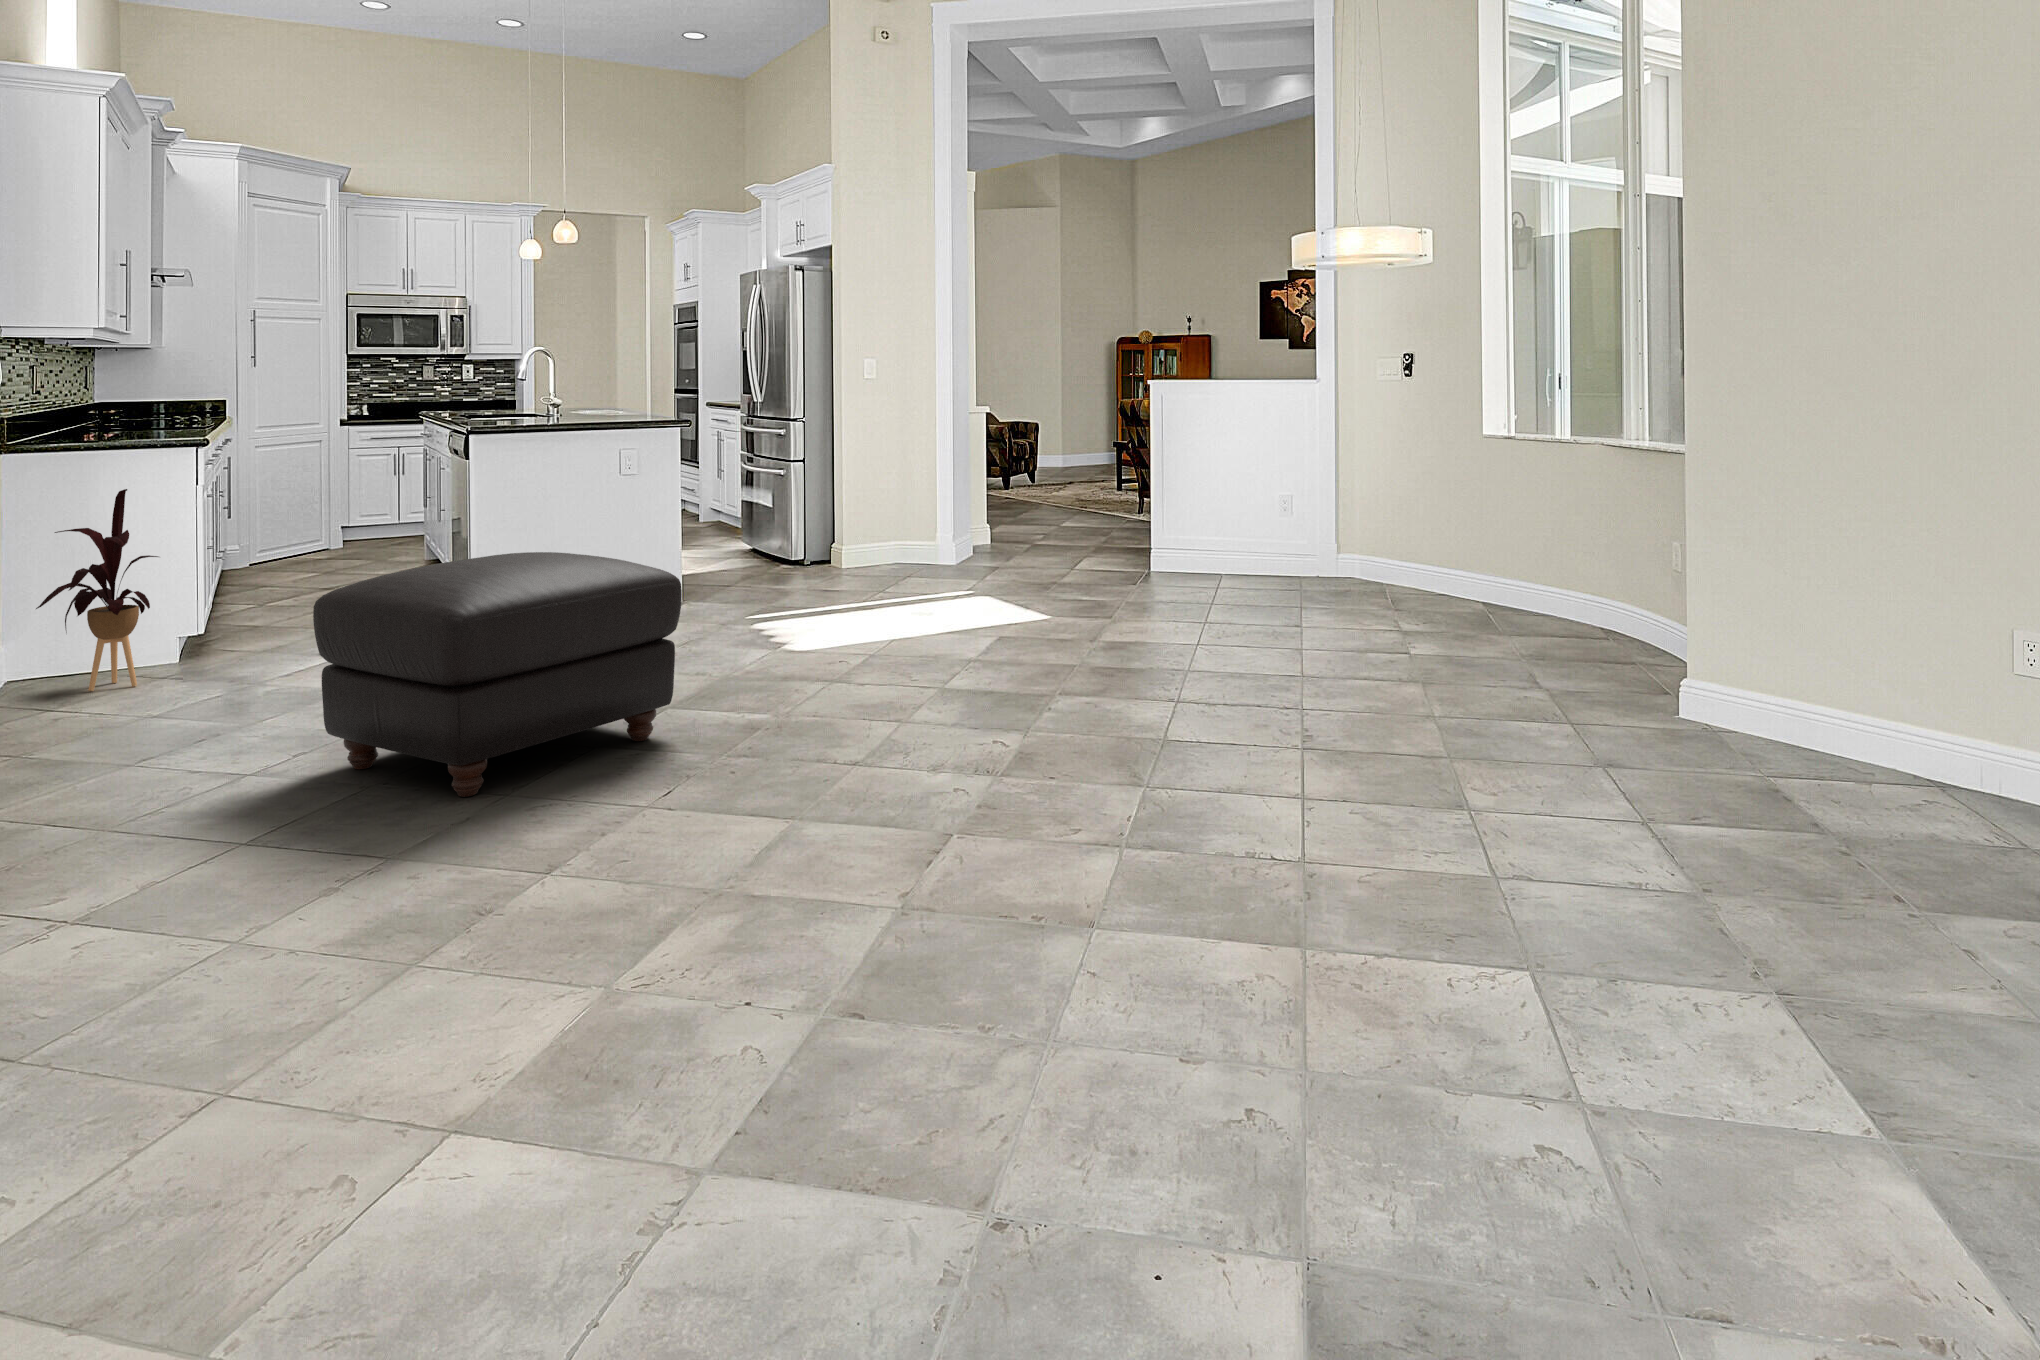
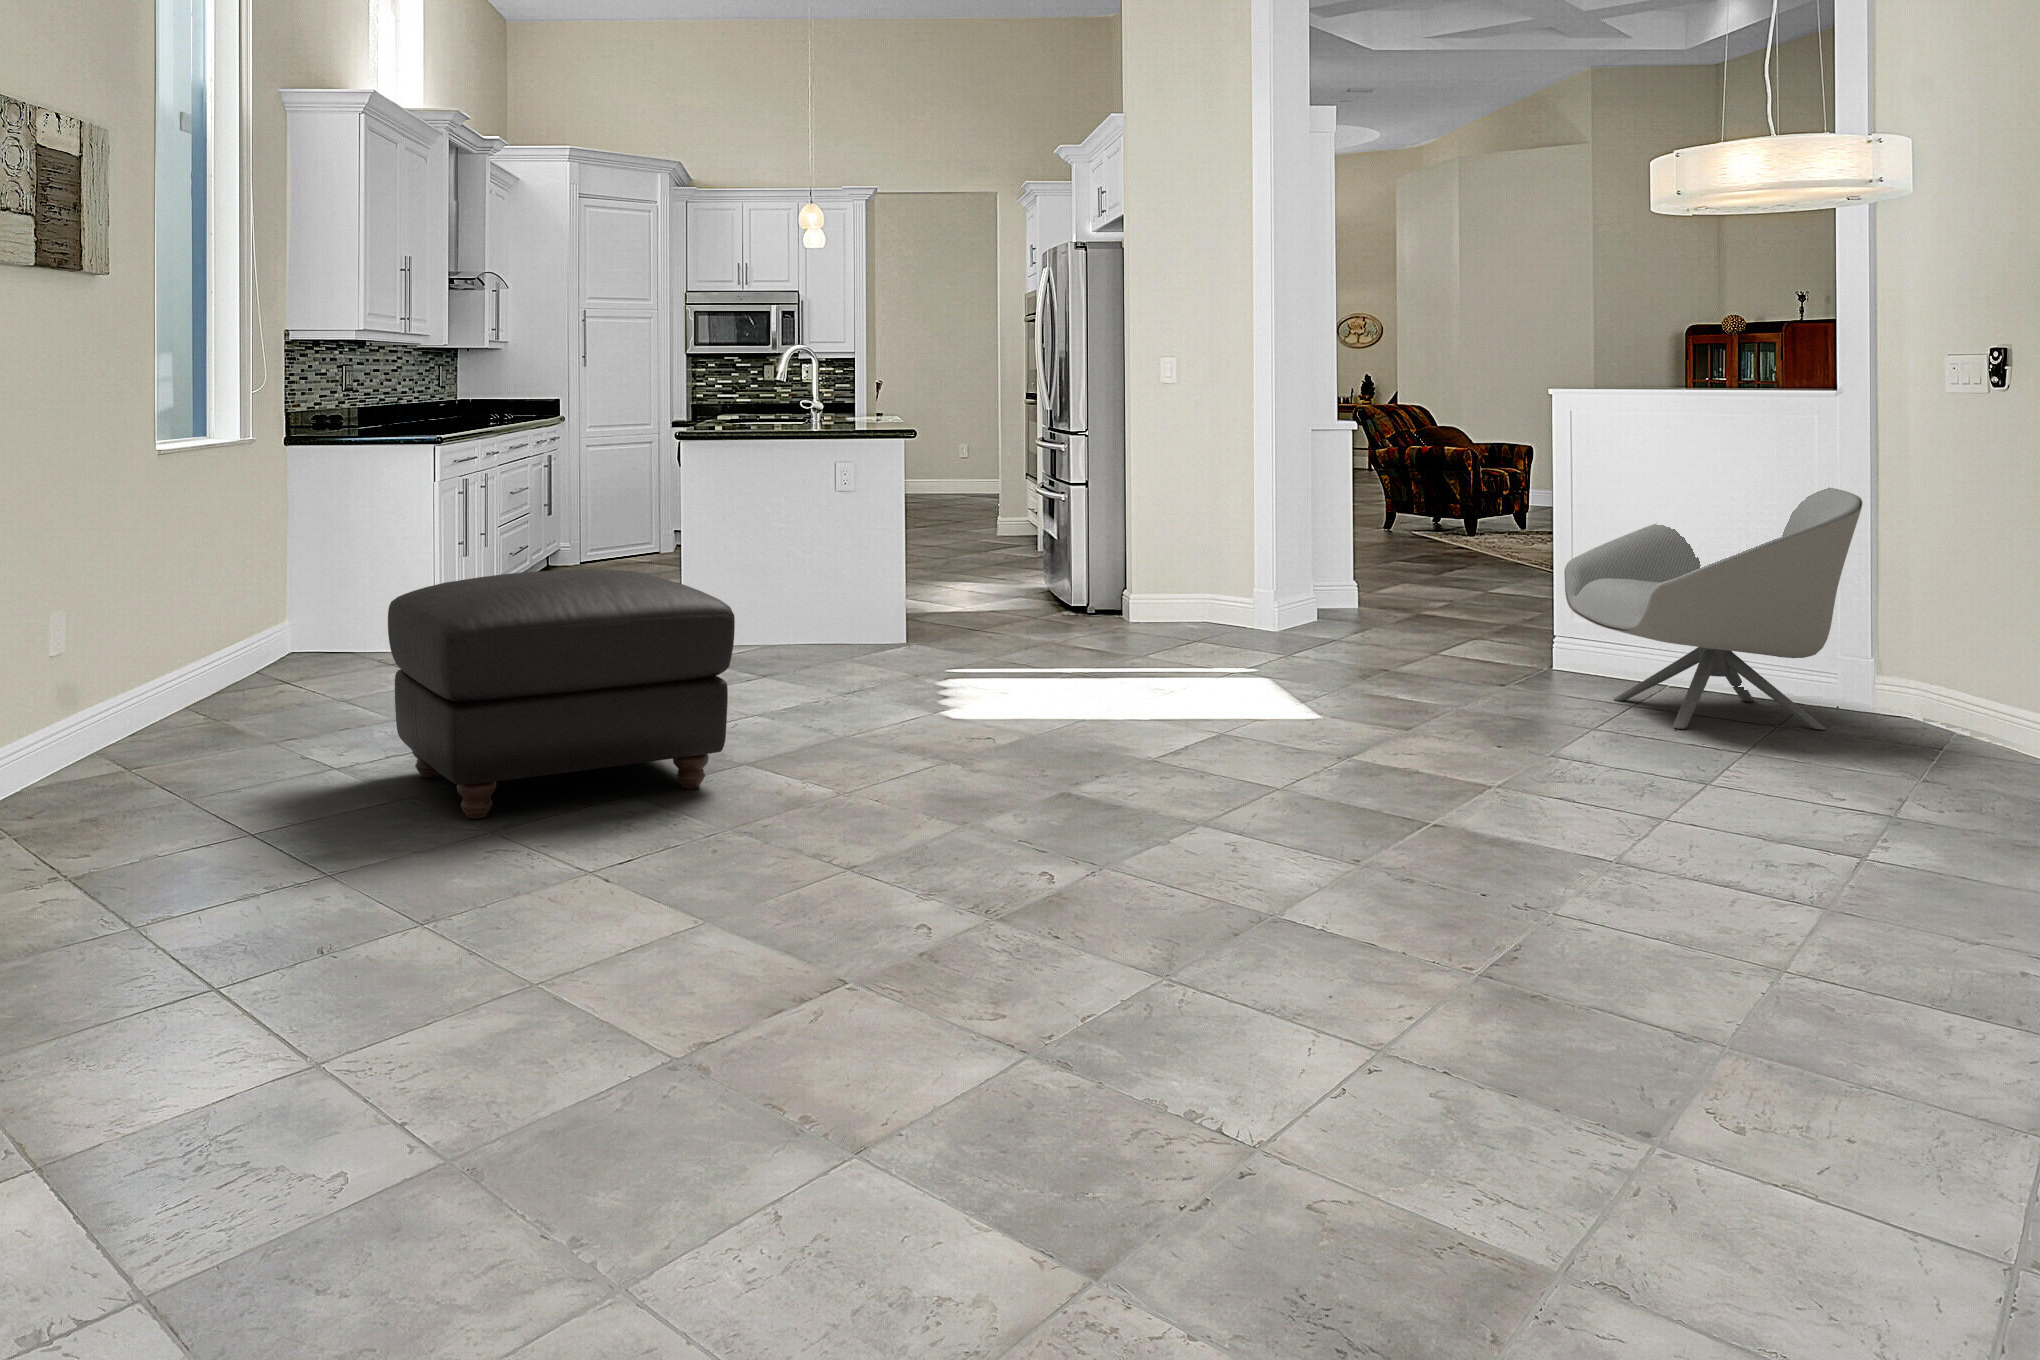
armchair: none [1182,442,1368,607] -> present [1564,488,1863,730]
house plant: present [36,489,158,691] -> none [276,484,380,675]

